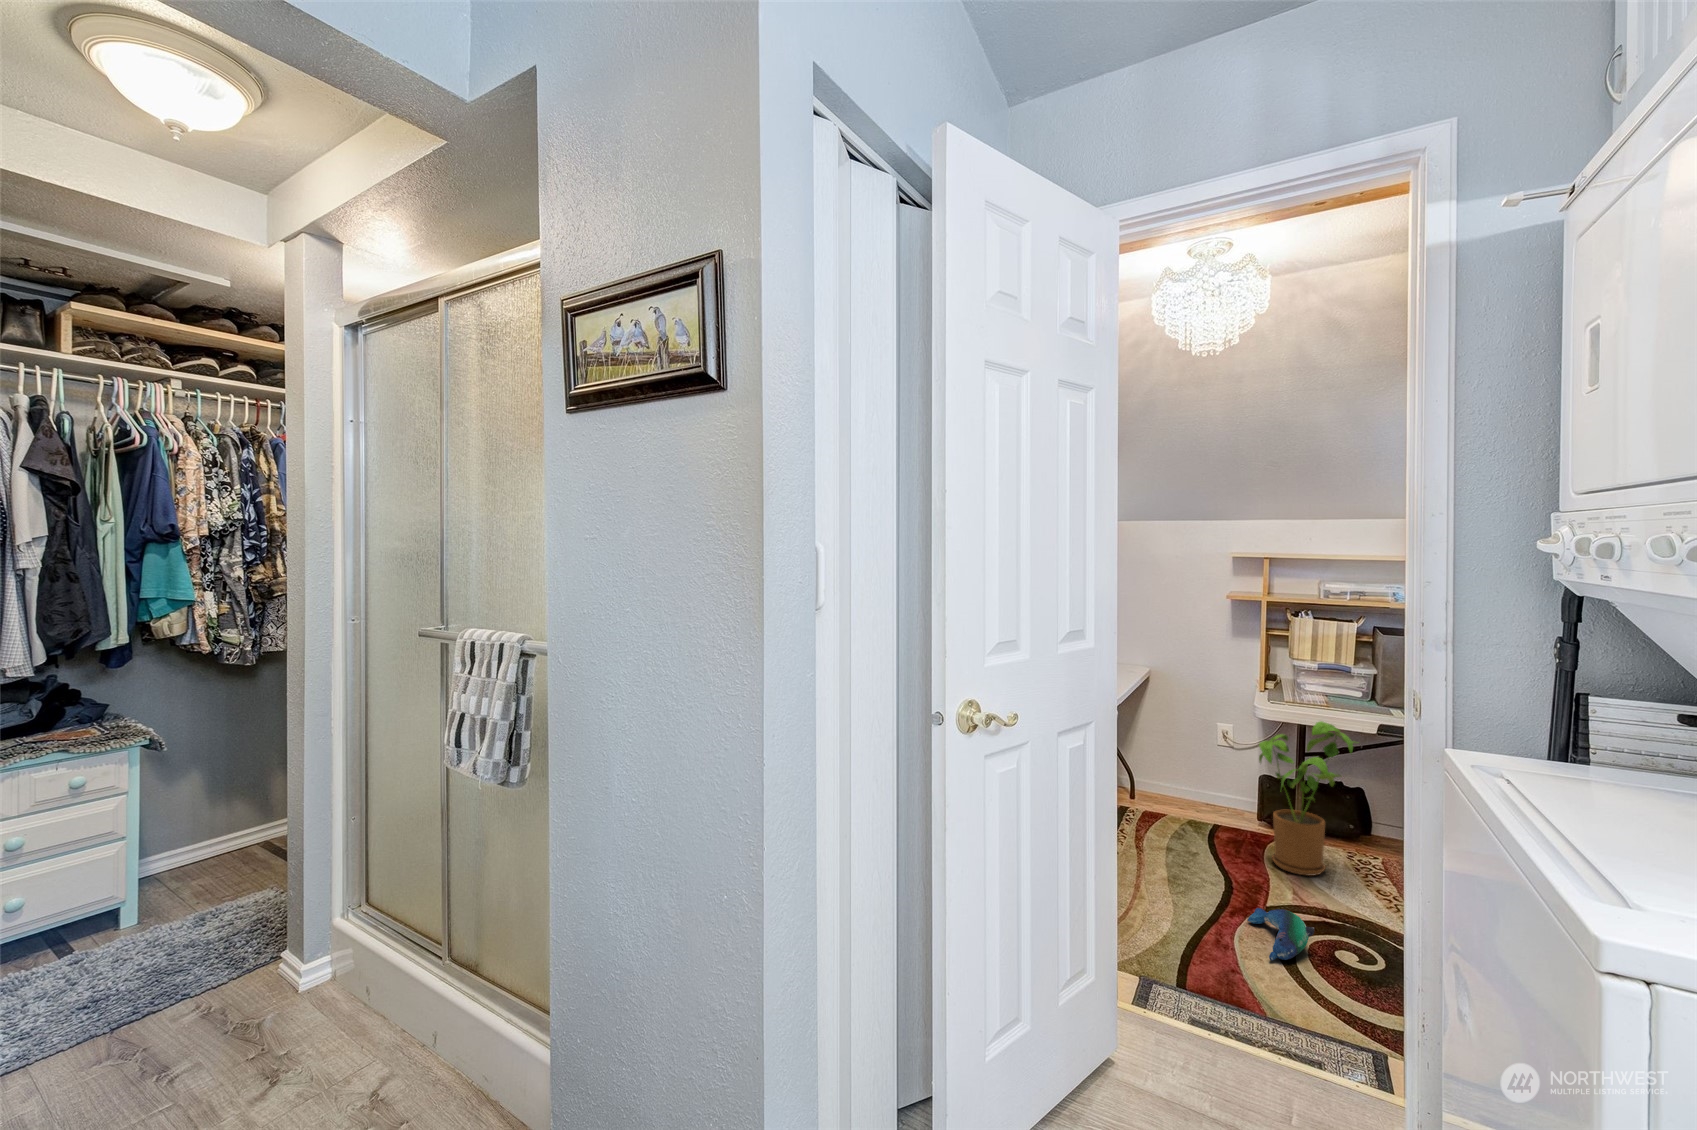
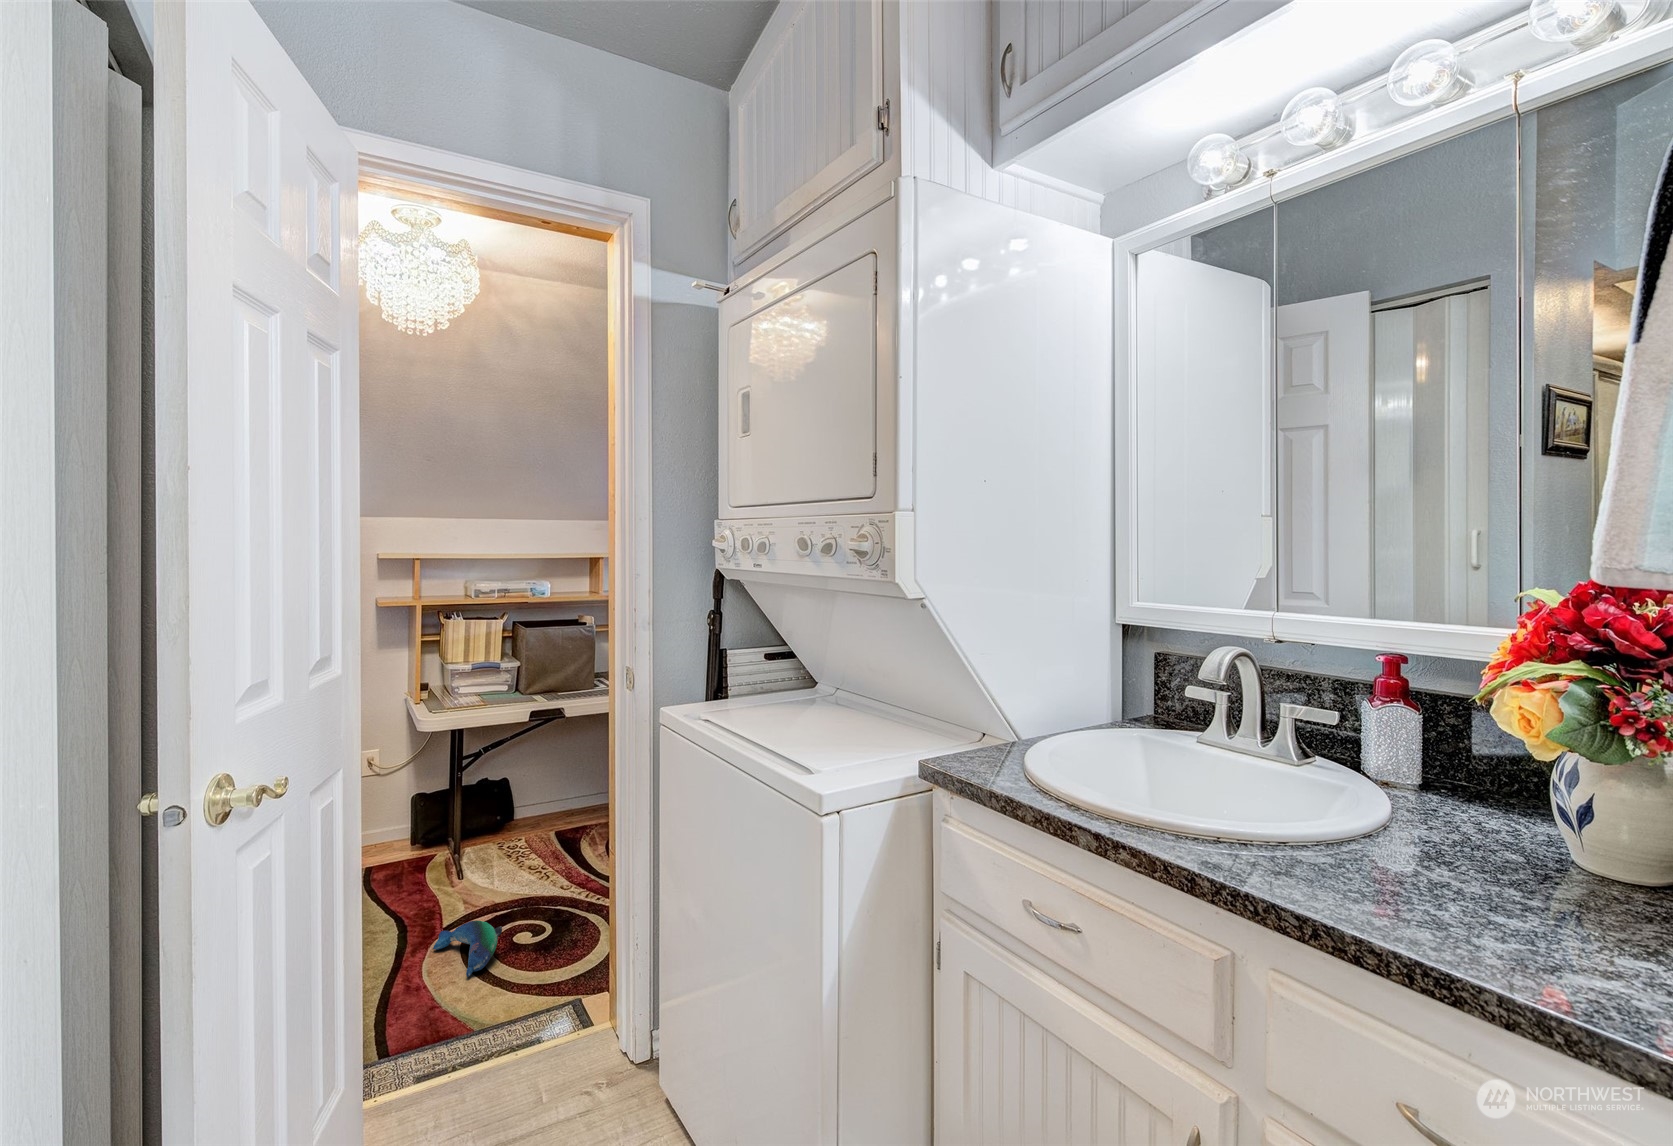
house plant: present [1259,721,1355,876] -> none [419,723,513,885]

